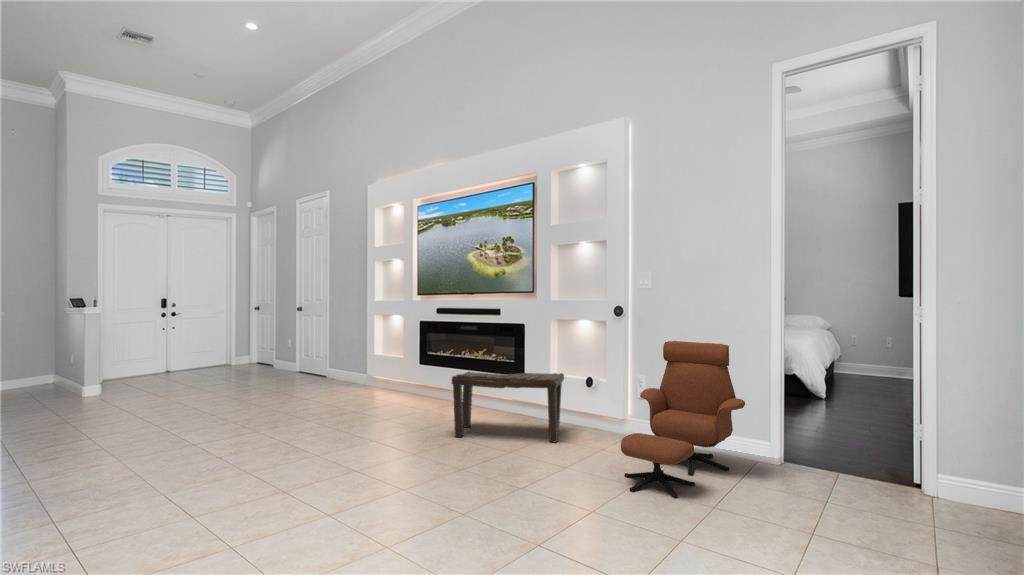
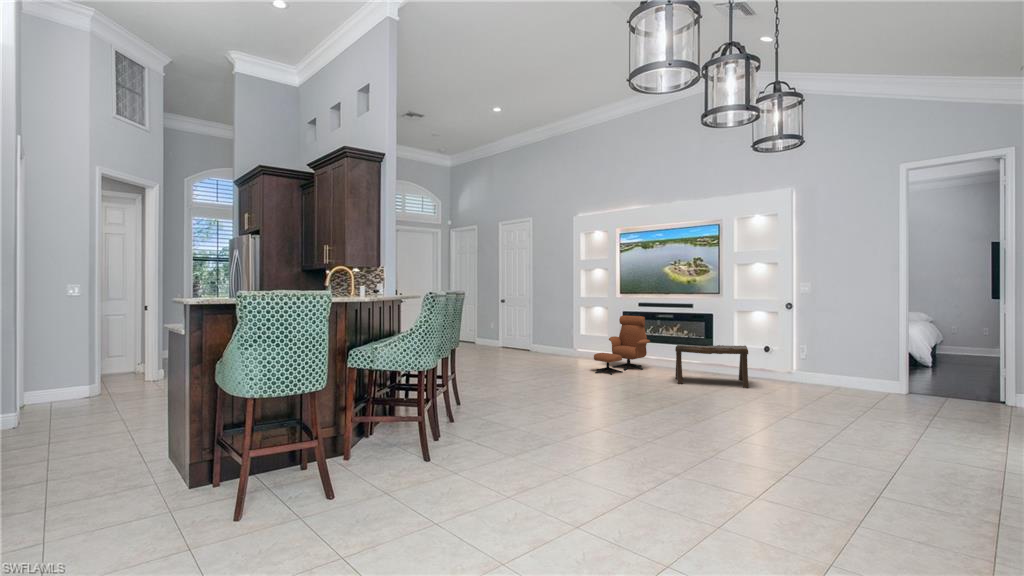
lounge chair: present [621,341,745,498] -> present [594,316,650,375]

